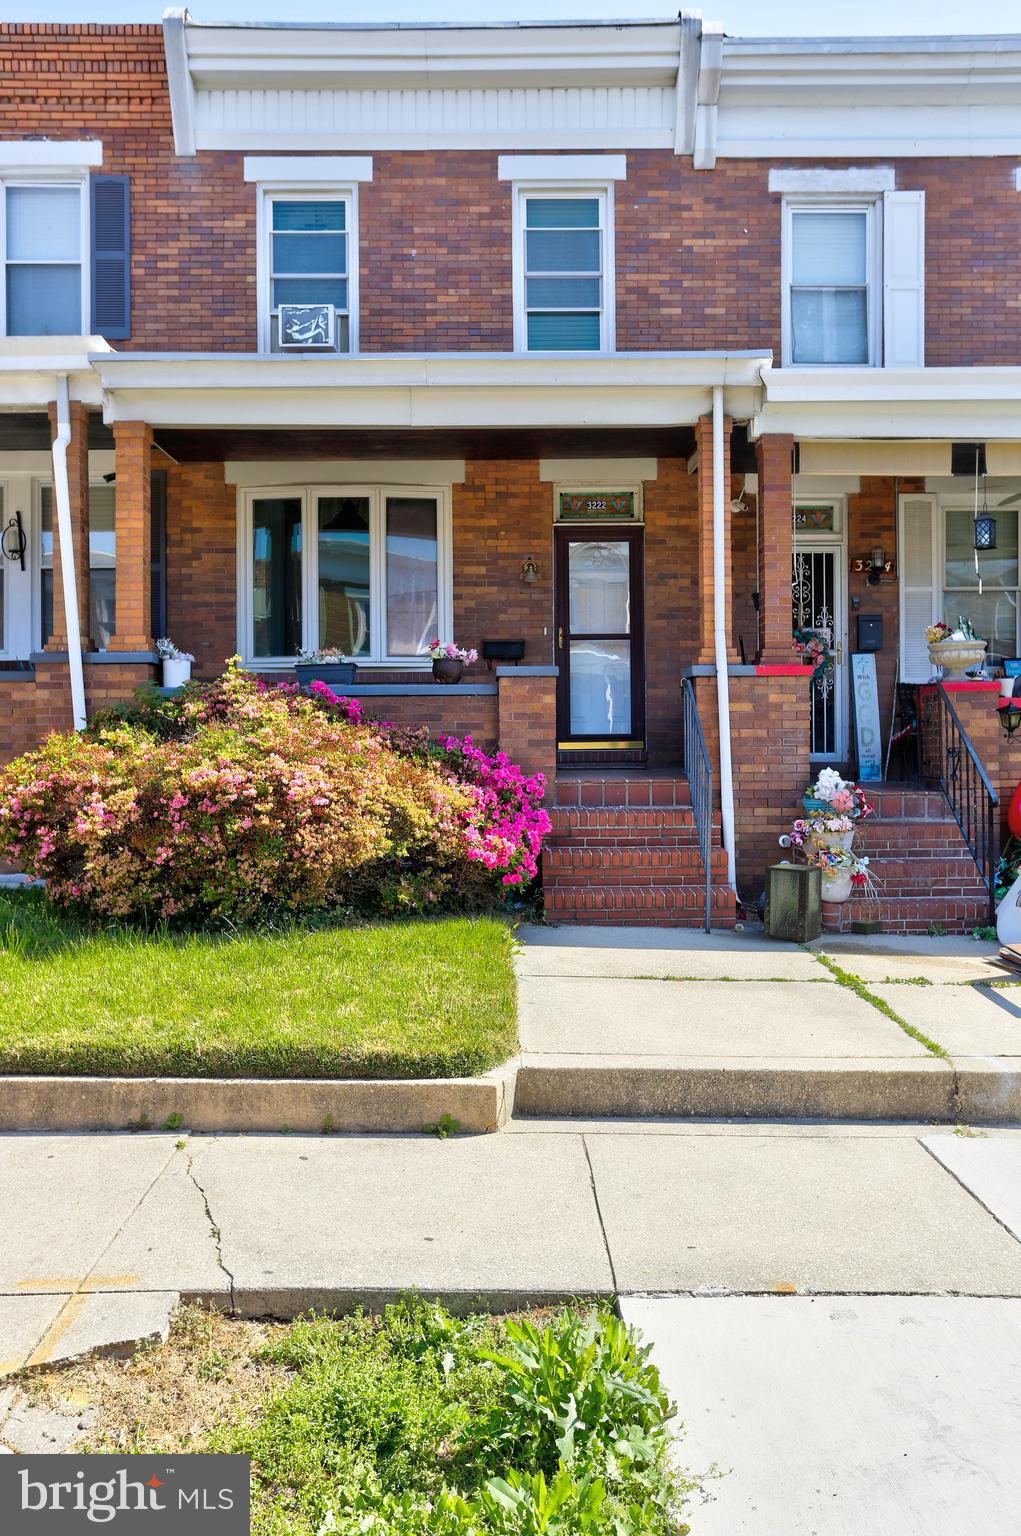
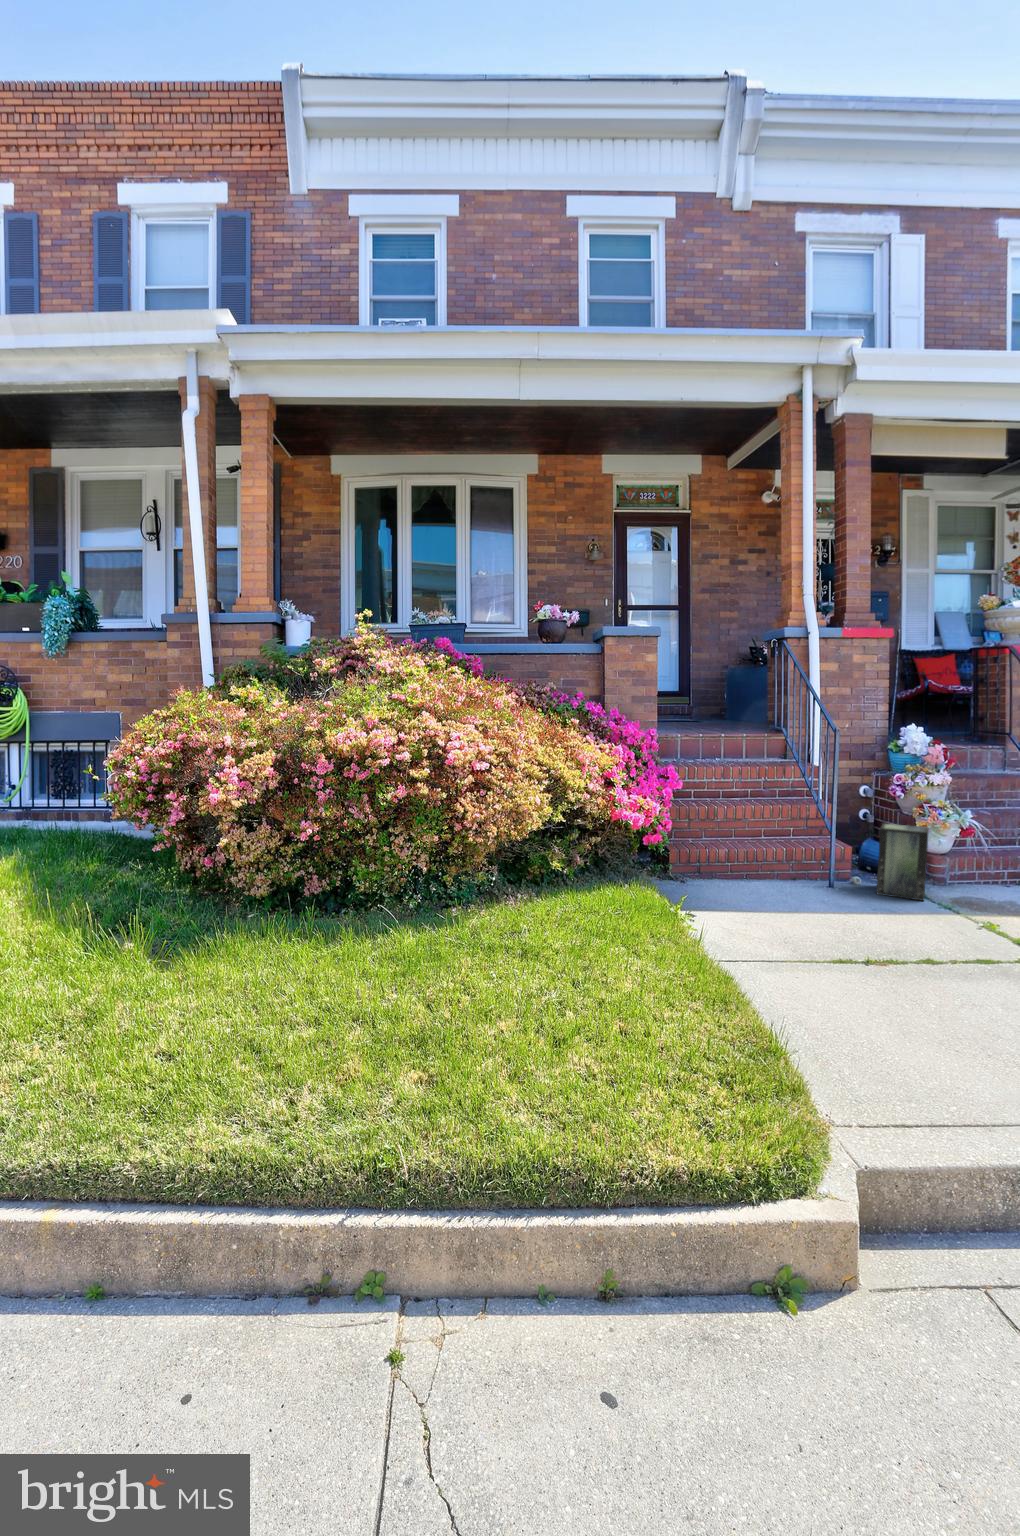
decorative plant: present [845,894,883,934] -> none [935,851,972,889]

